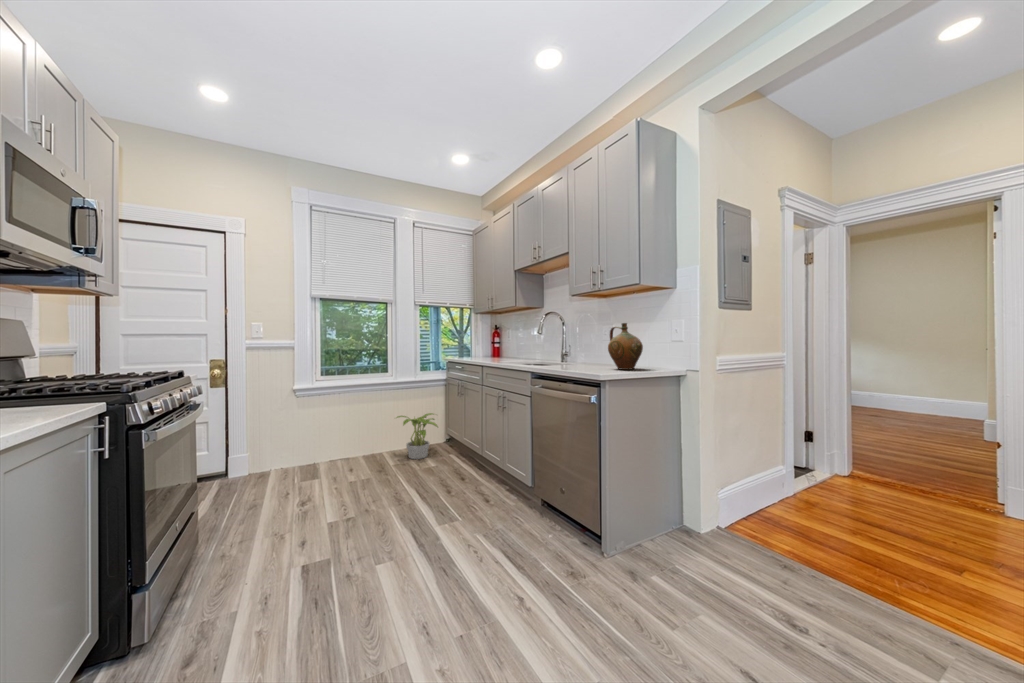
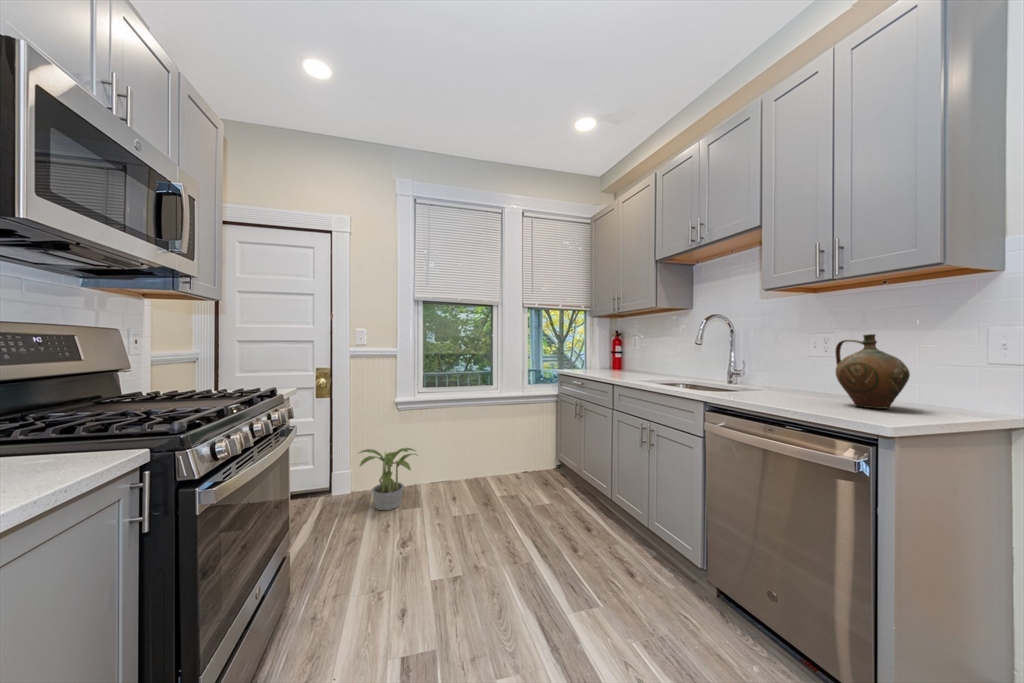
potted plant: present [396,413,438,459] -> present [359,448,417,510]

